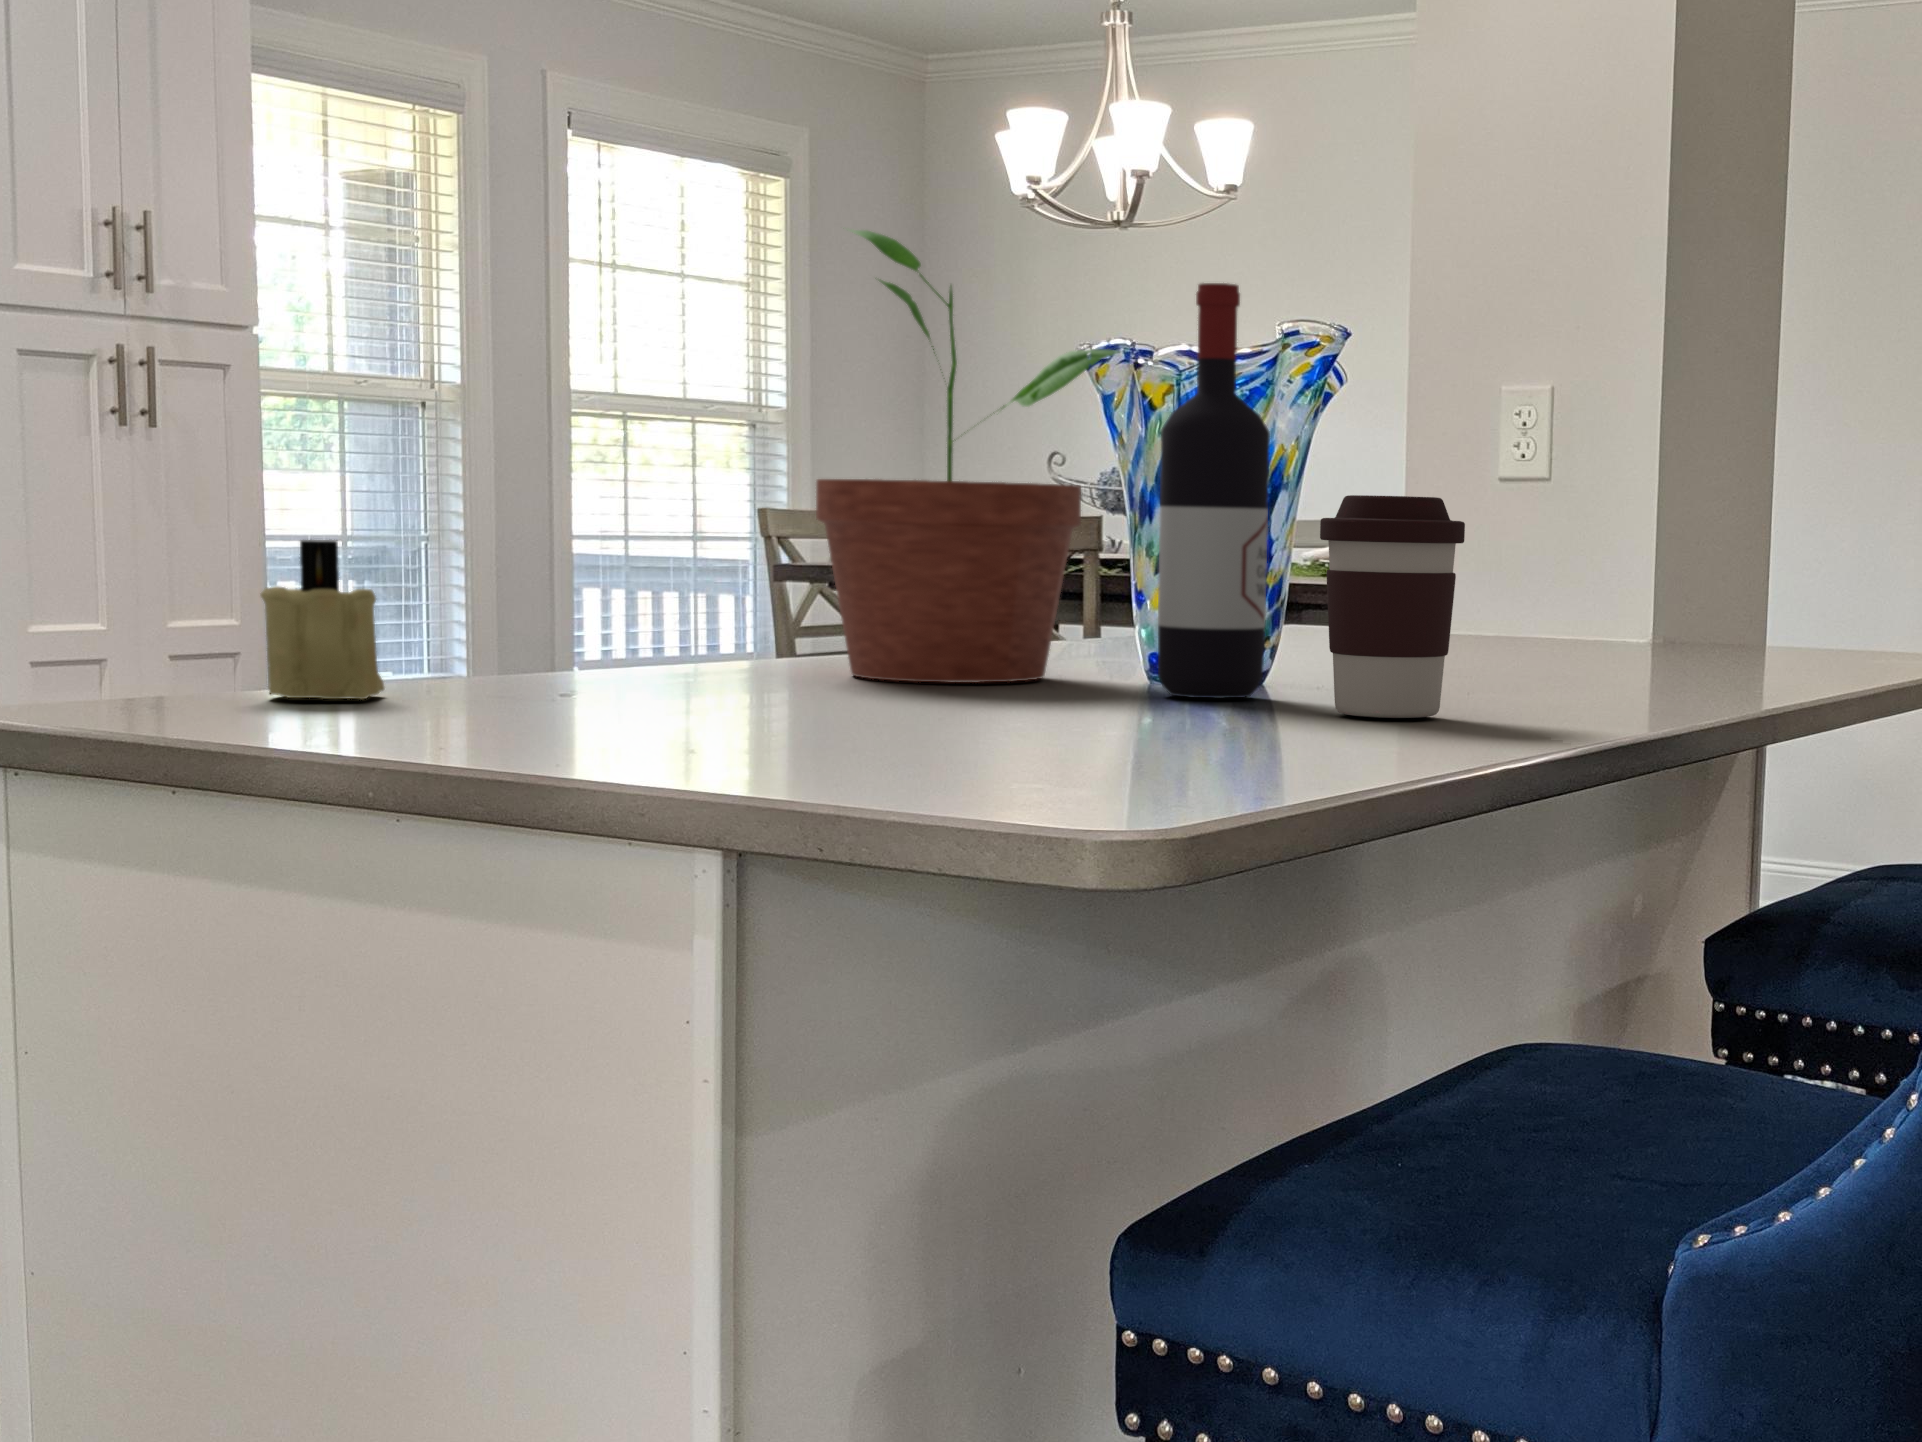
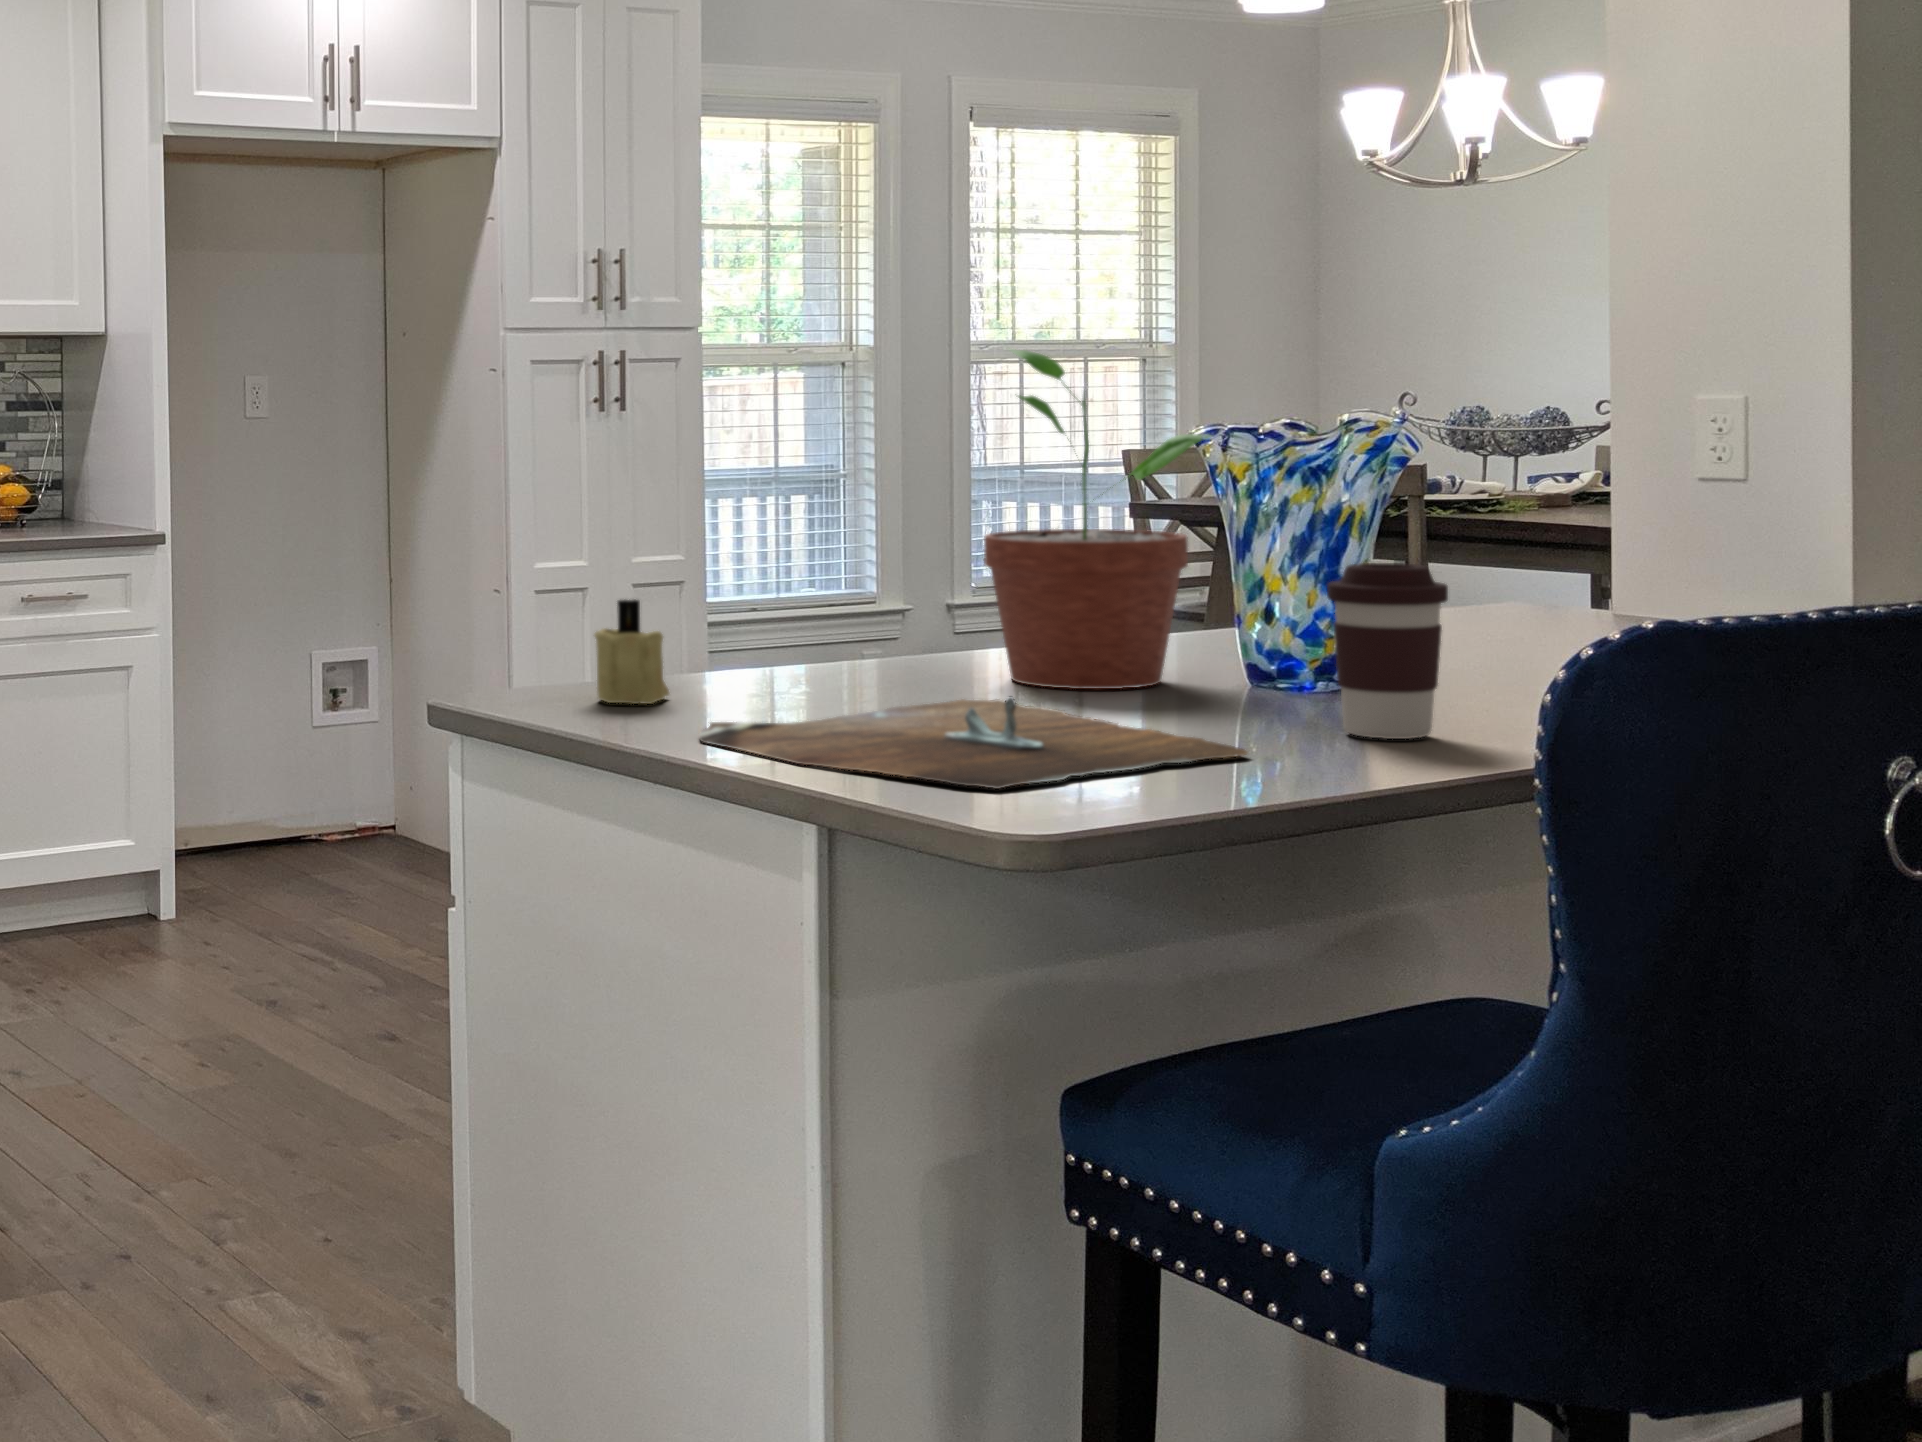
wine bottle: present [1158,283,1270,698] -> none [1226,395,1314,712]
cutting board: none [477,657,1272,772] -> present [700,697,1248,789]

